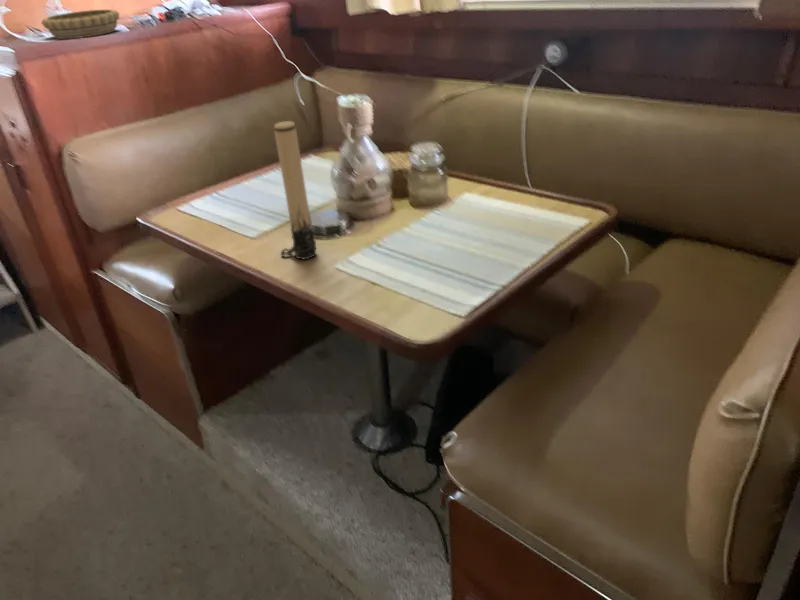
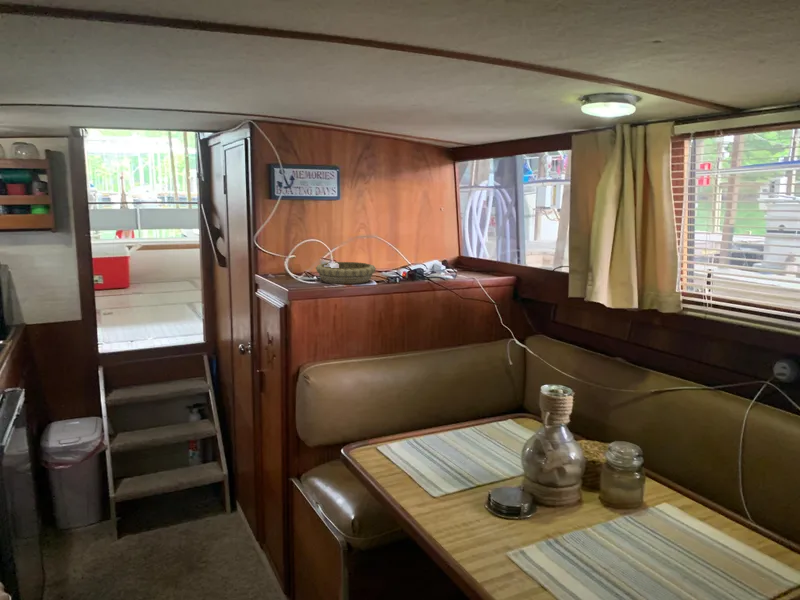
candle: present [274,121,316,259] -> none [457,404,497,537]

